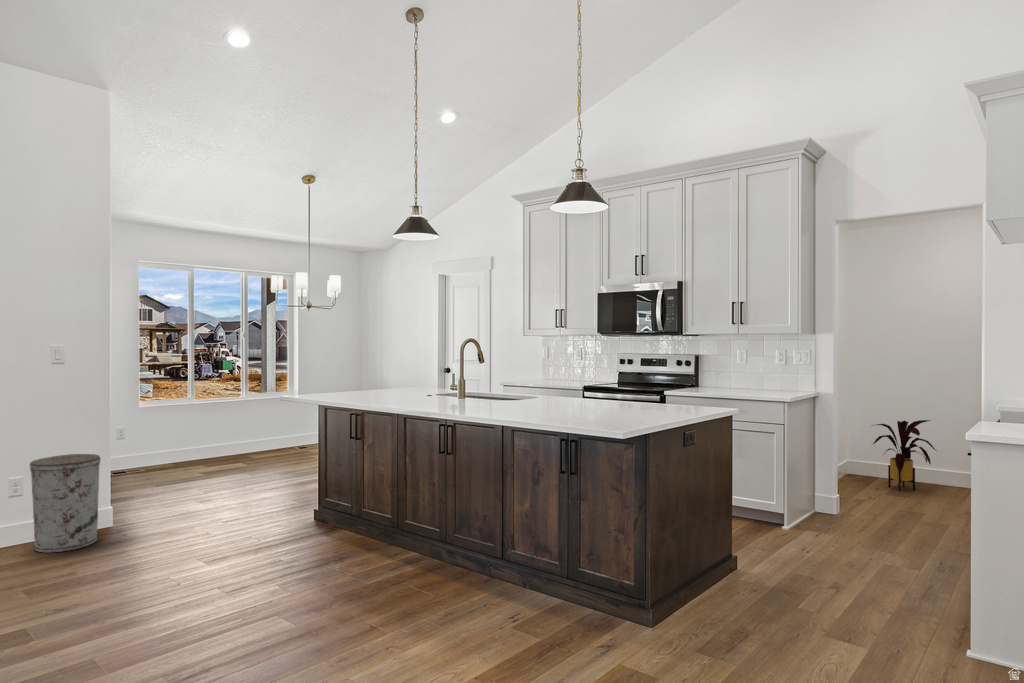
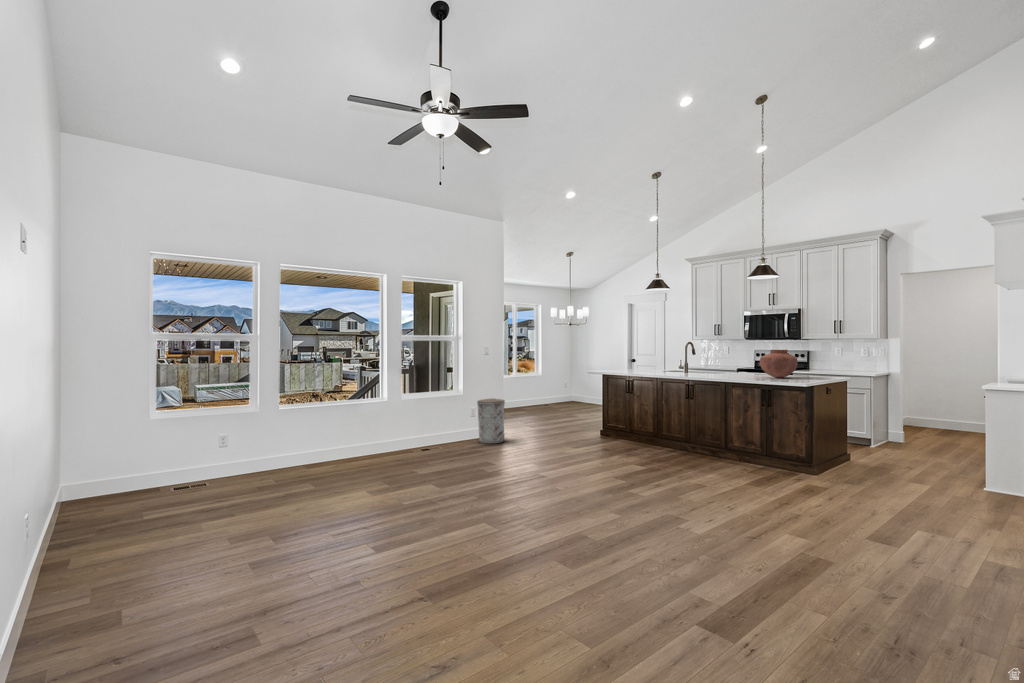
vase: none [567,357,638,416] -> present [760,350,798,378]
house plant: present [873,420,935,491] -> none [924,390,972,434]

